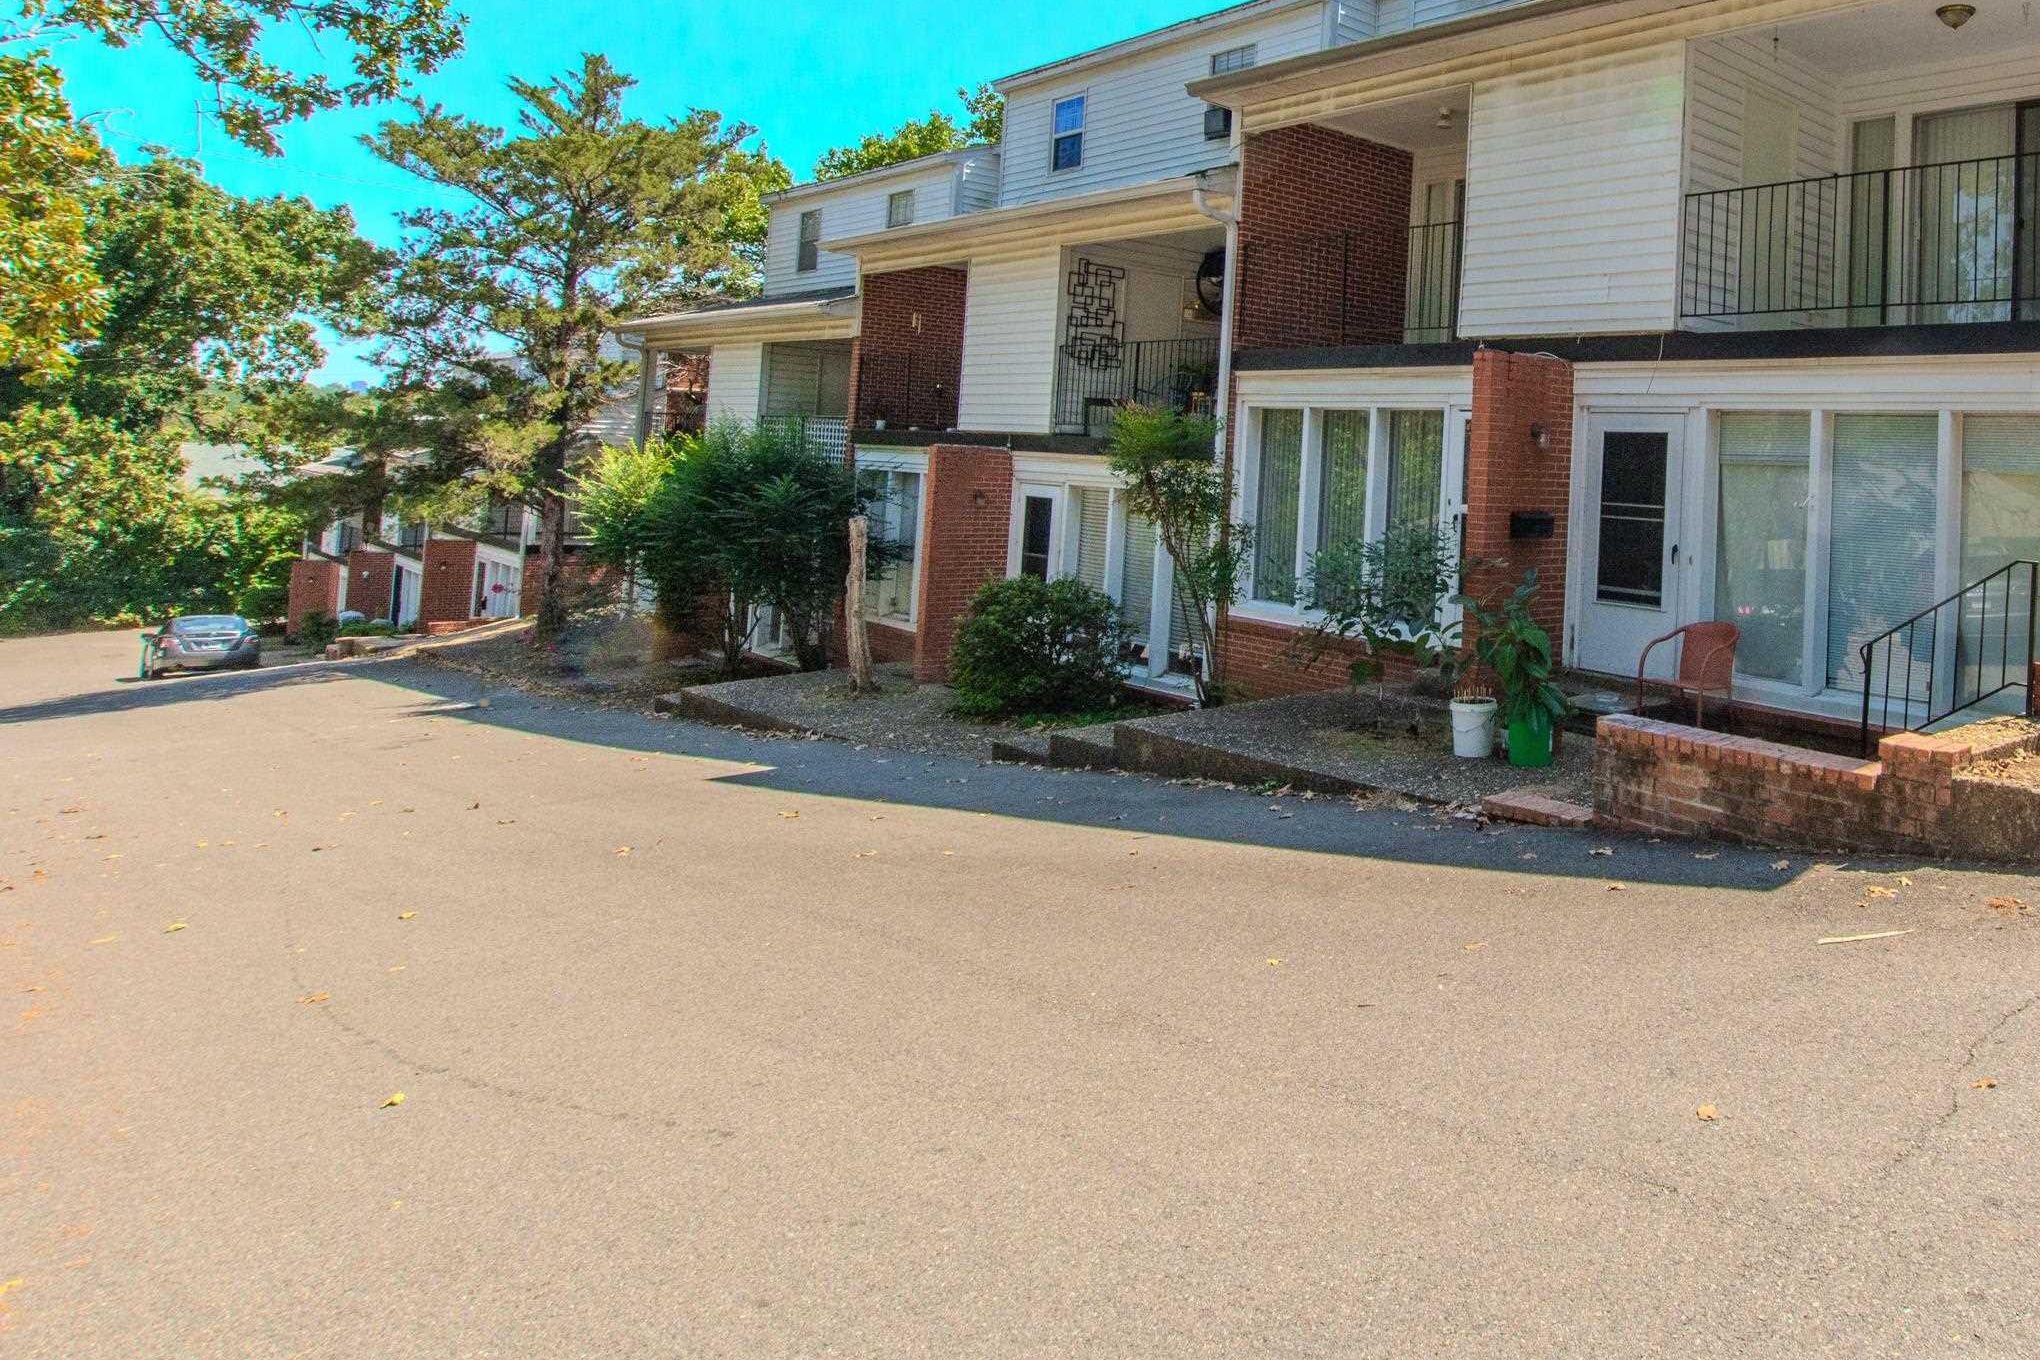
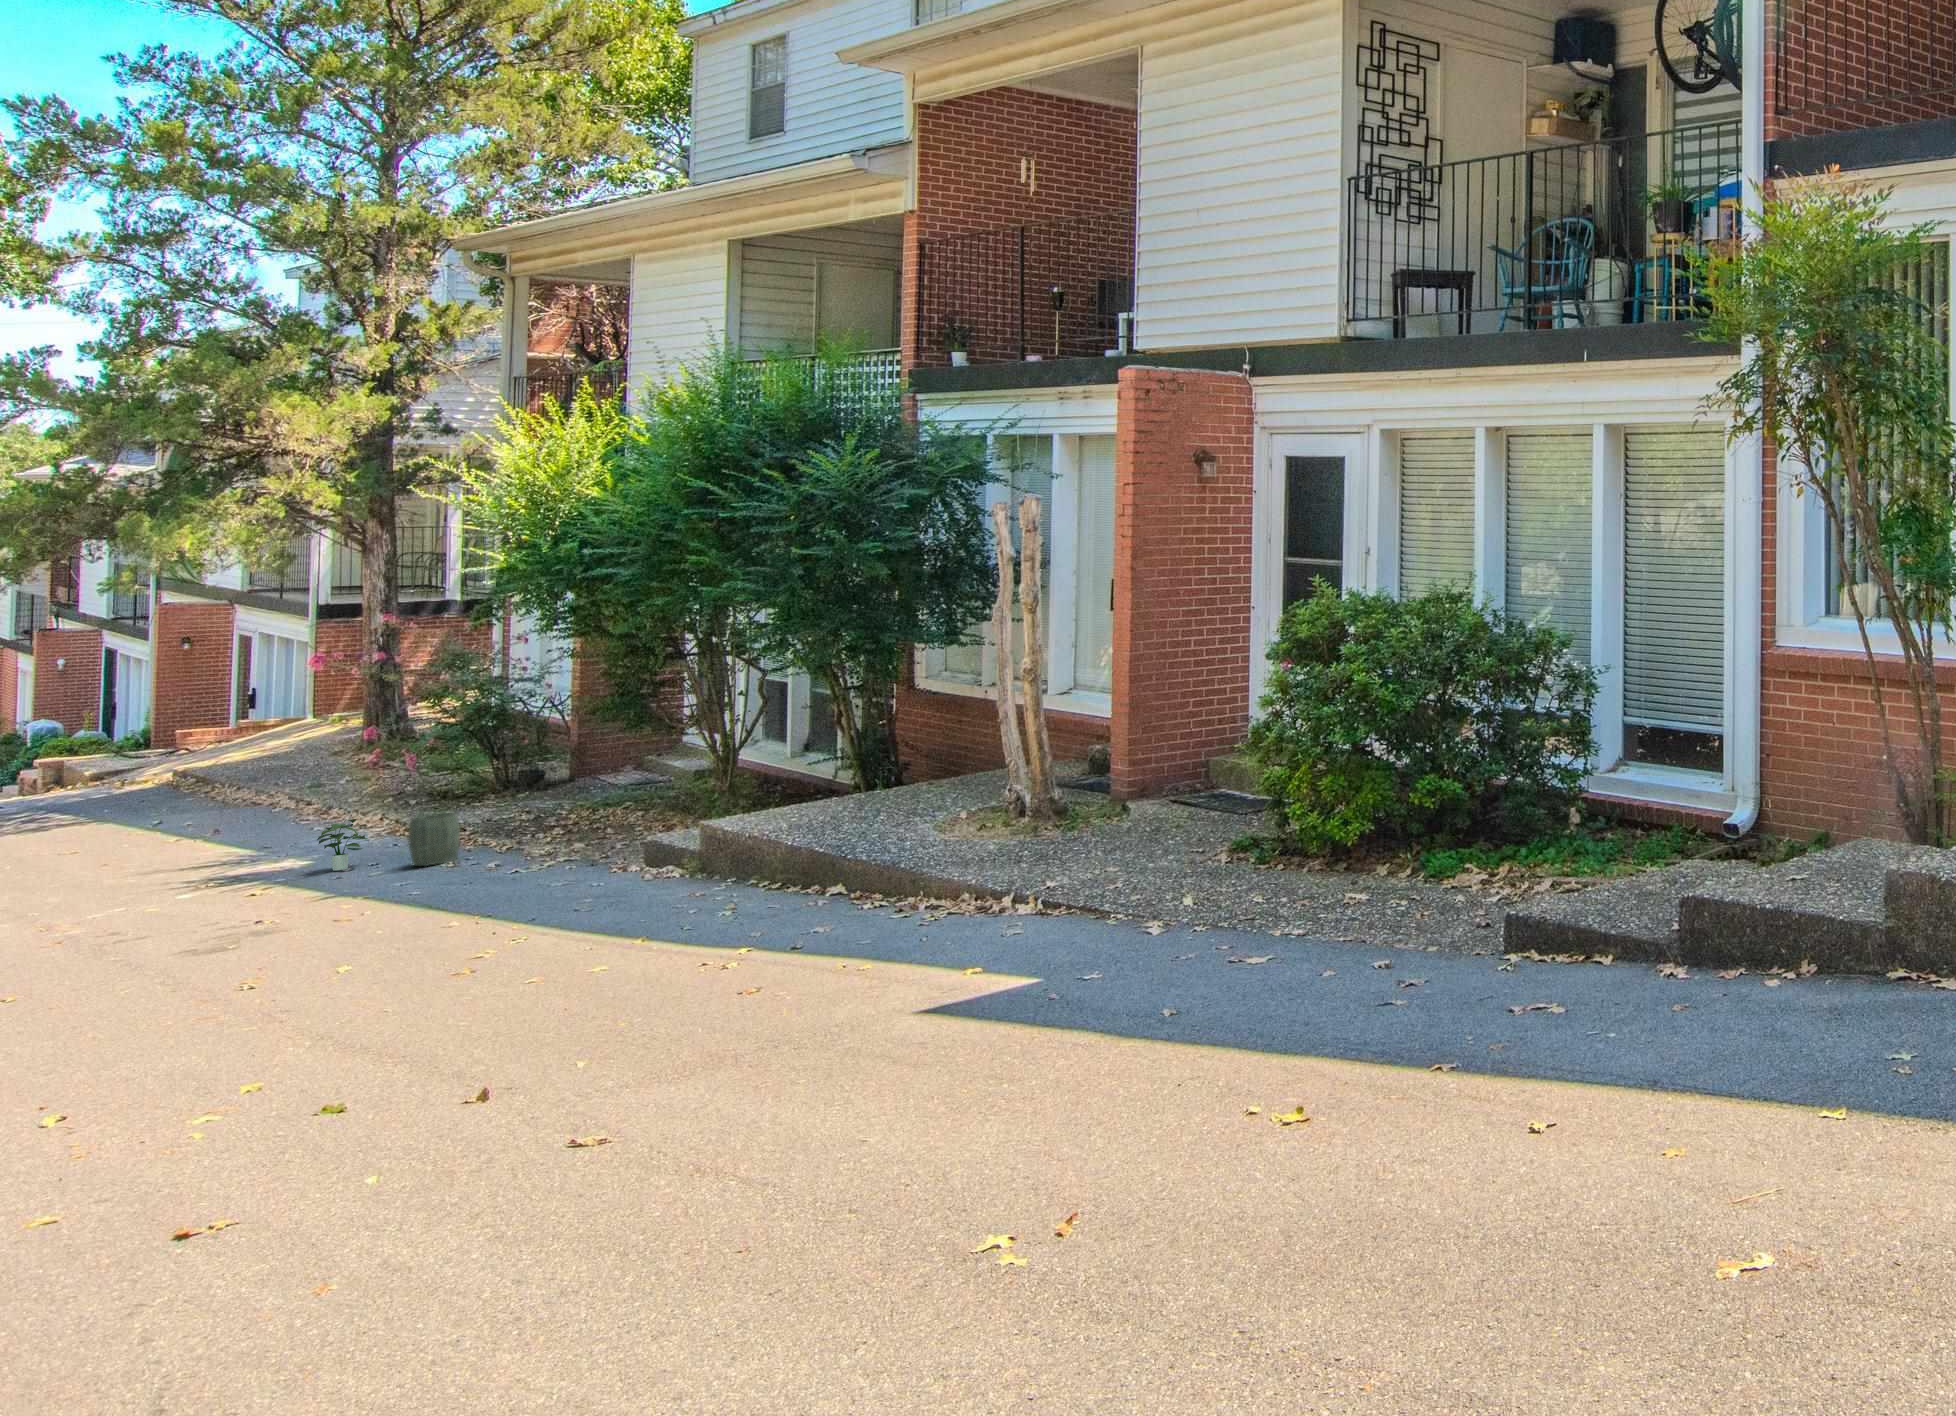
woven basket: none [522,677,553,705] -> present [408,813,460,866]

